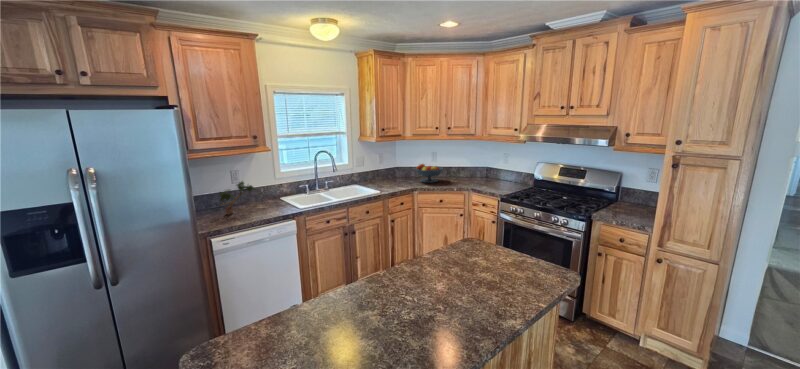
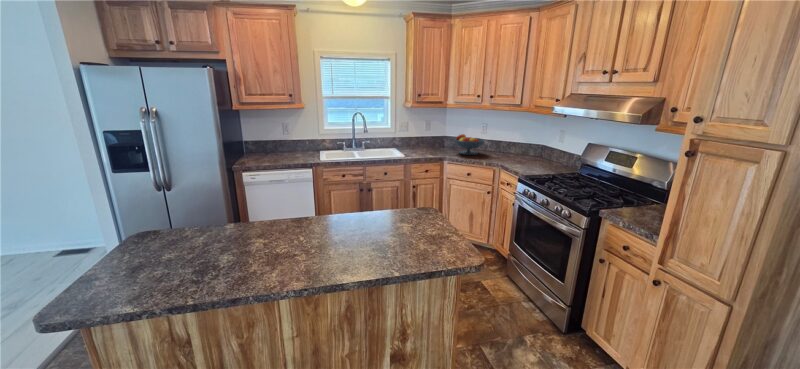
potted plant: present [220,182,255,215] -> none [258,131,295,158]

